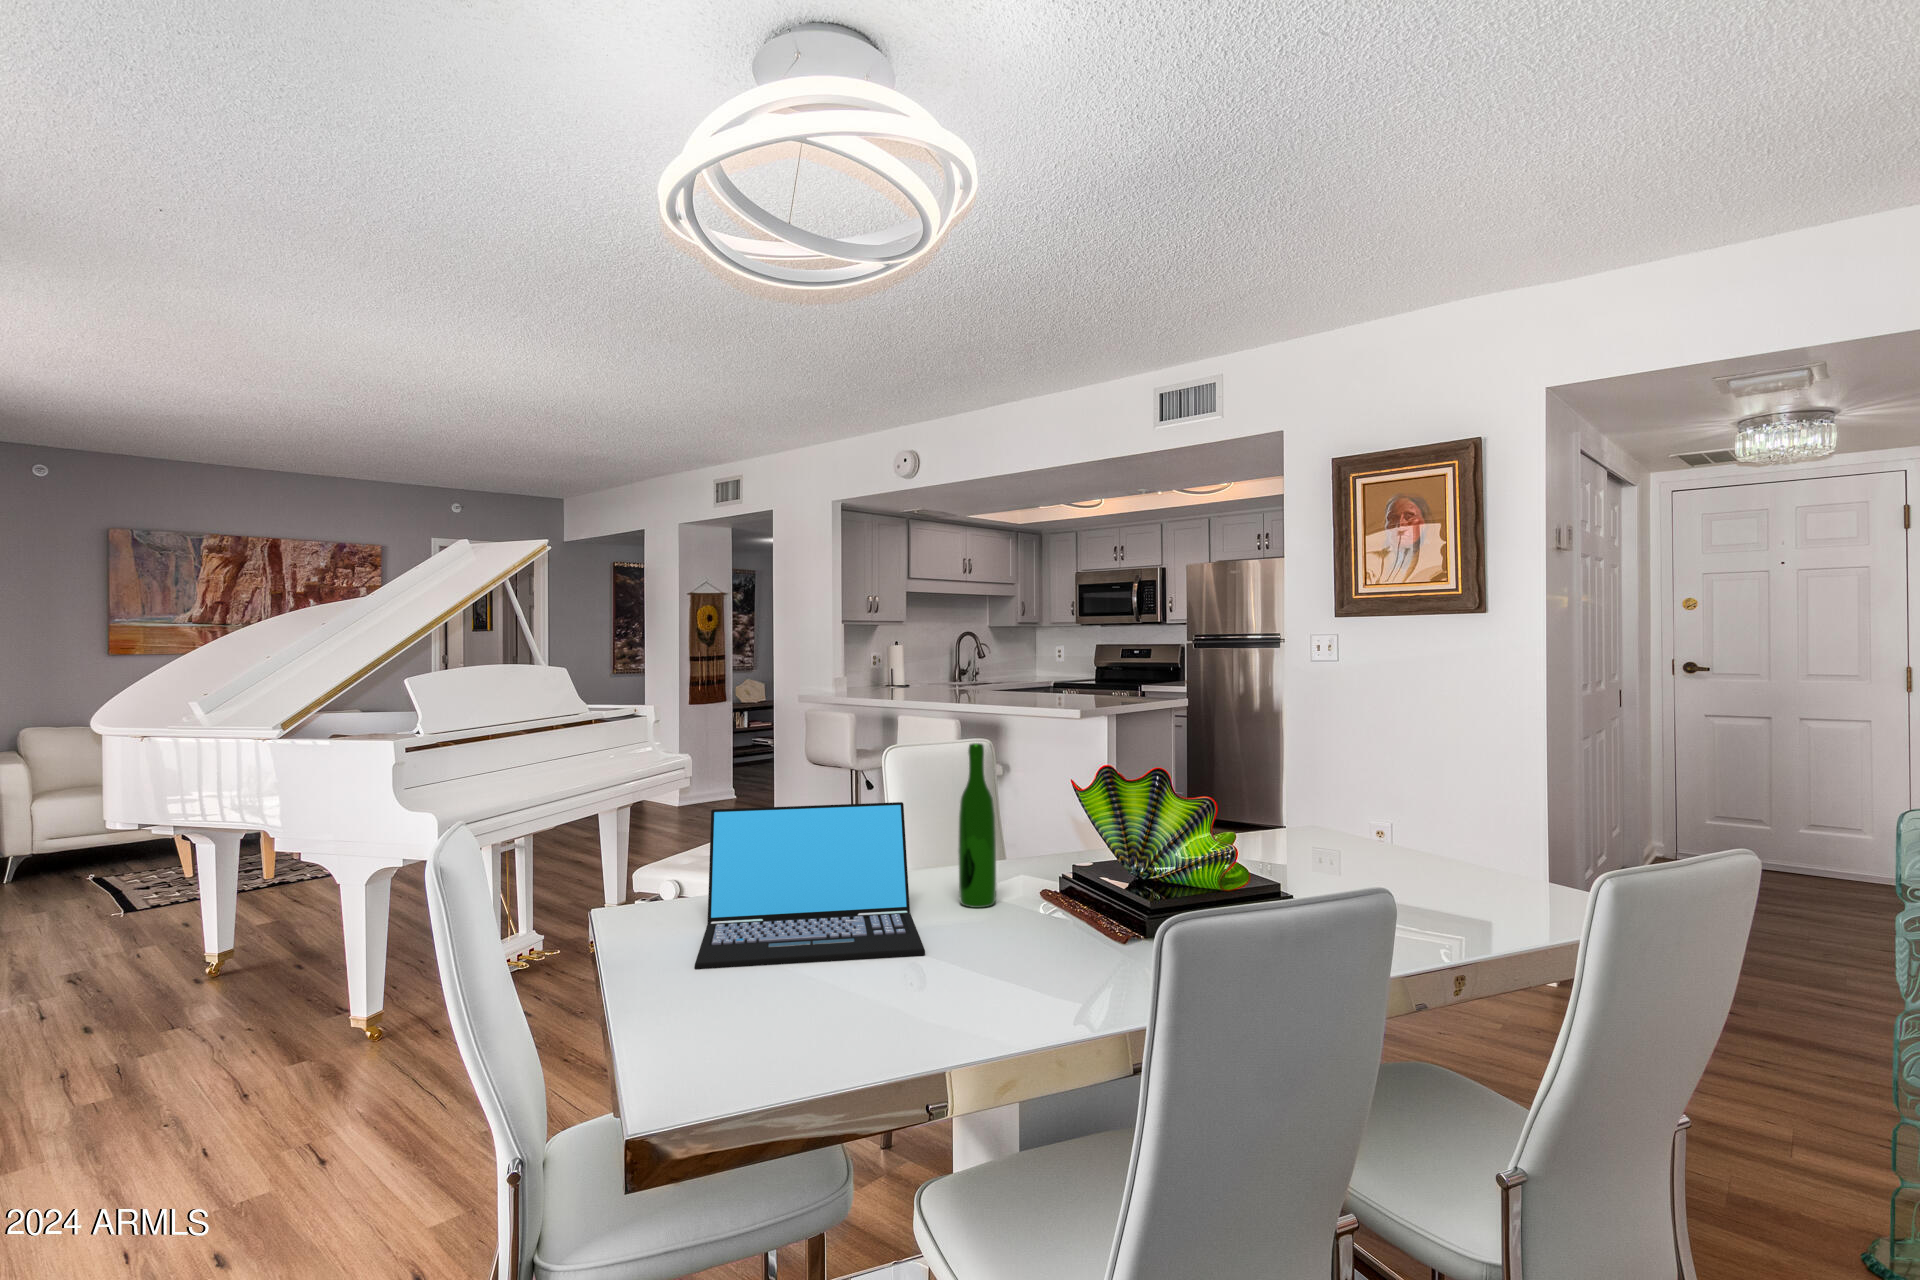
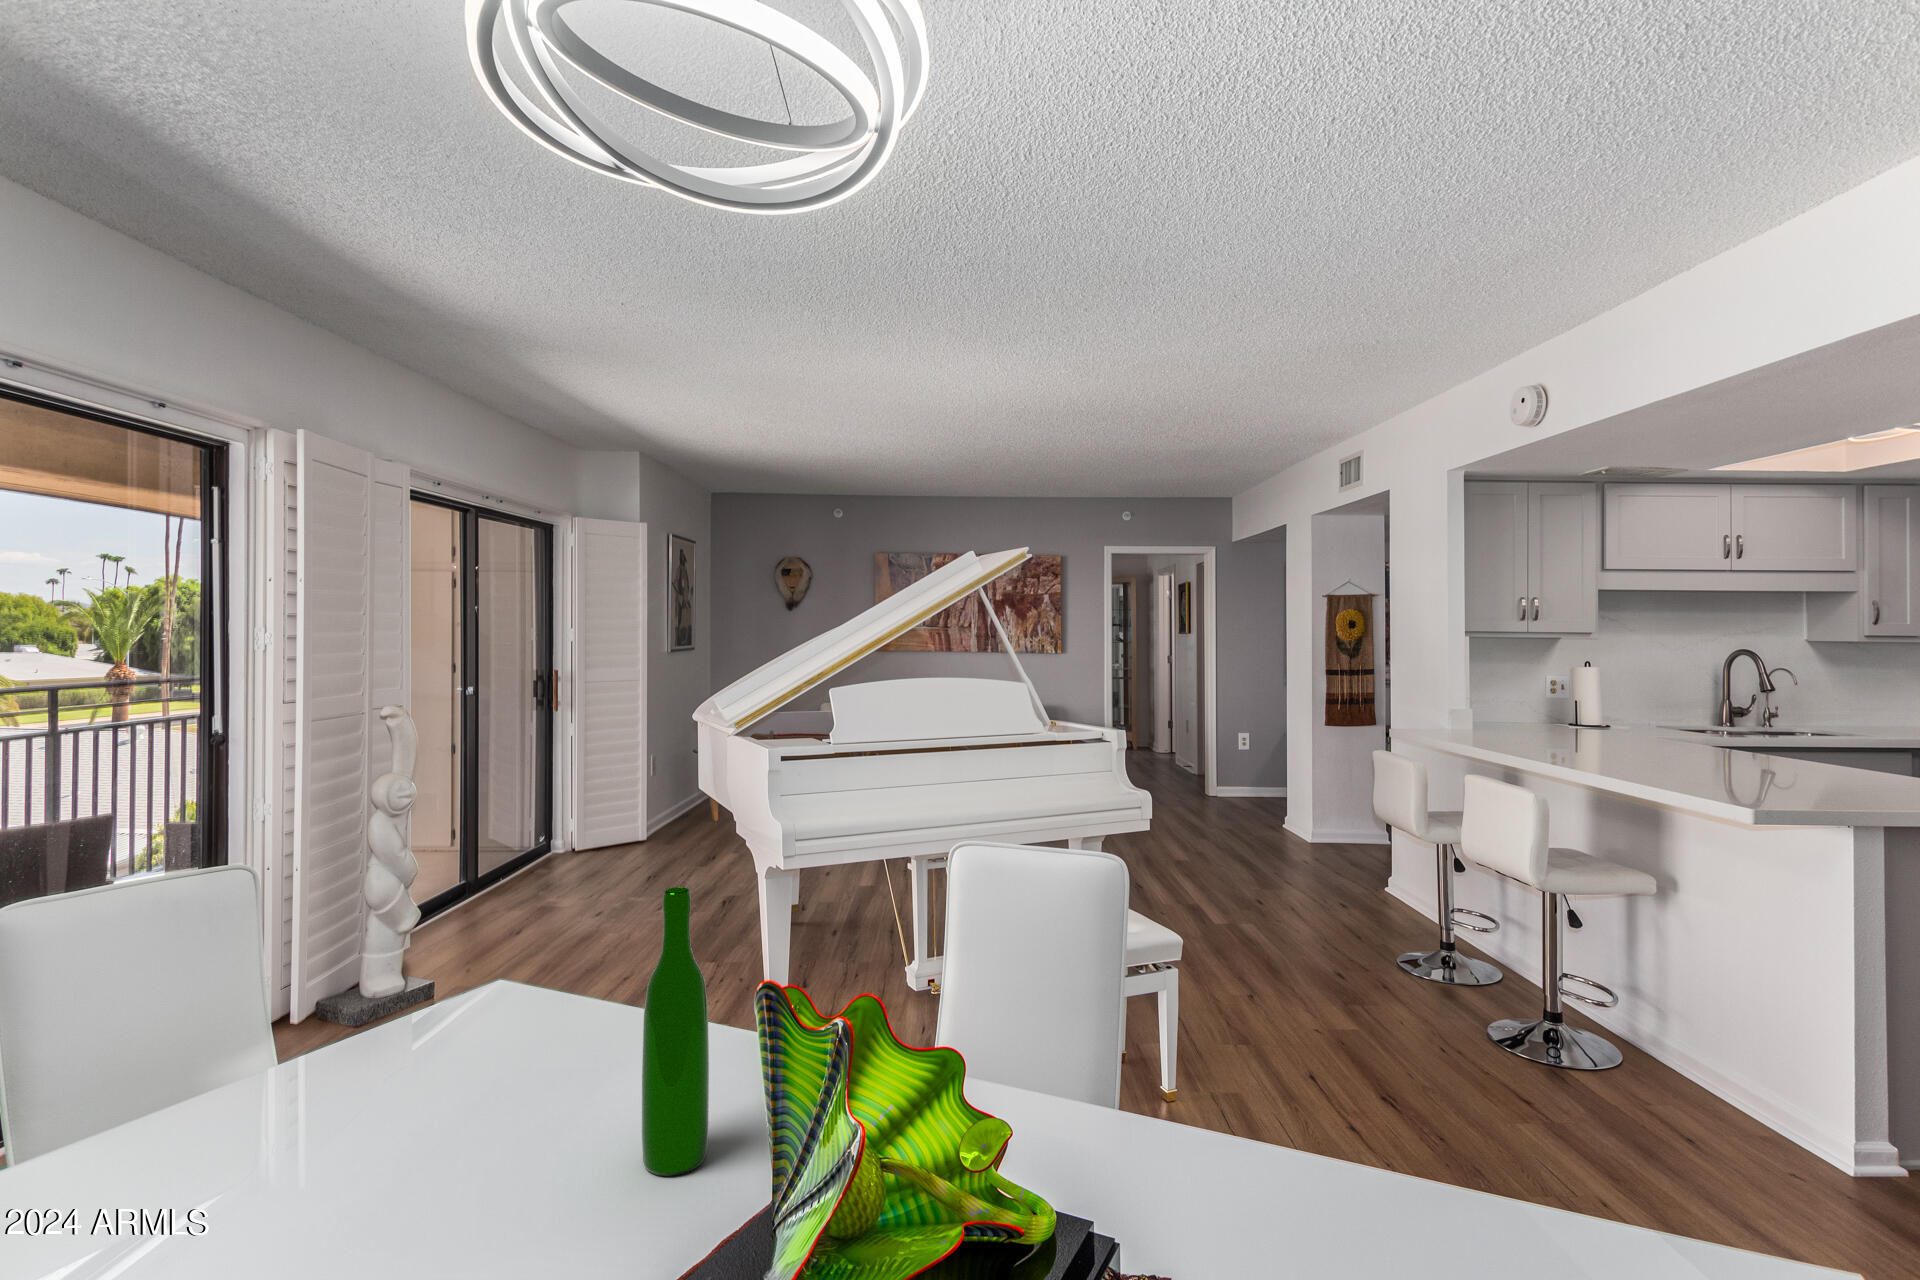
laptop: present [695,802,925,969] -> none [229,901,620,1229]

